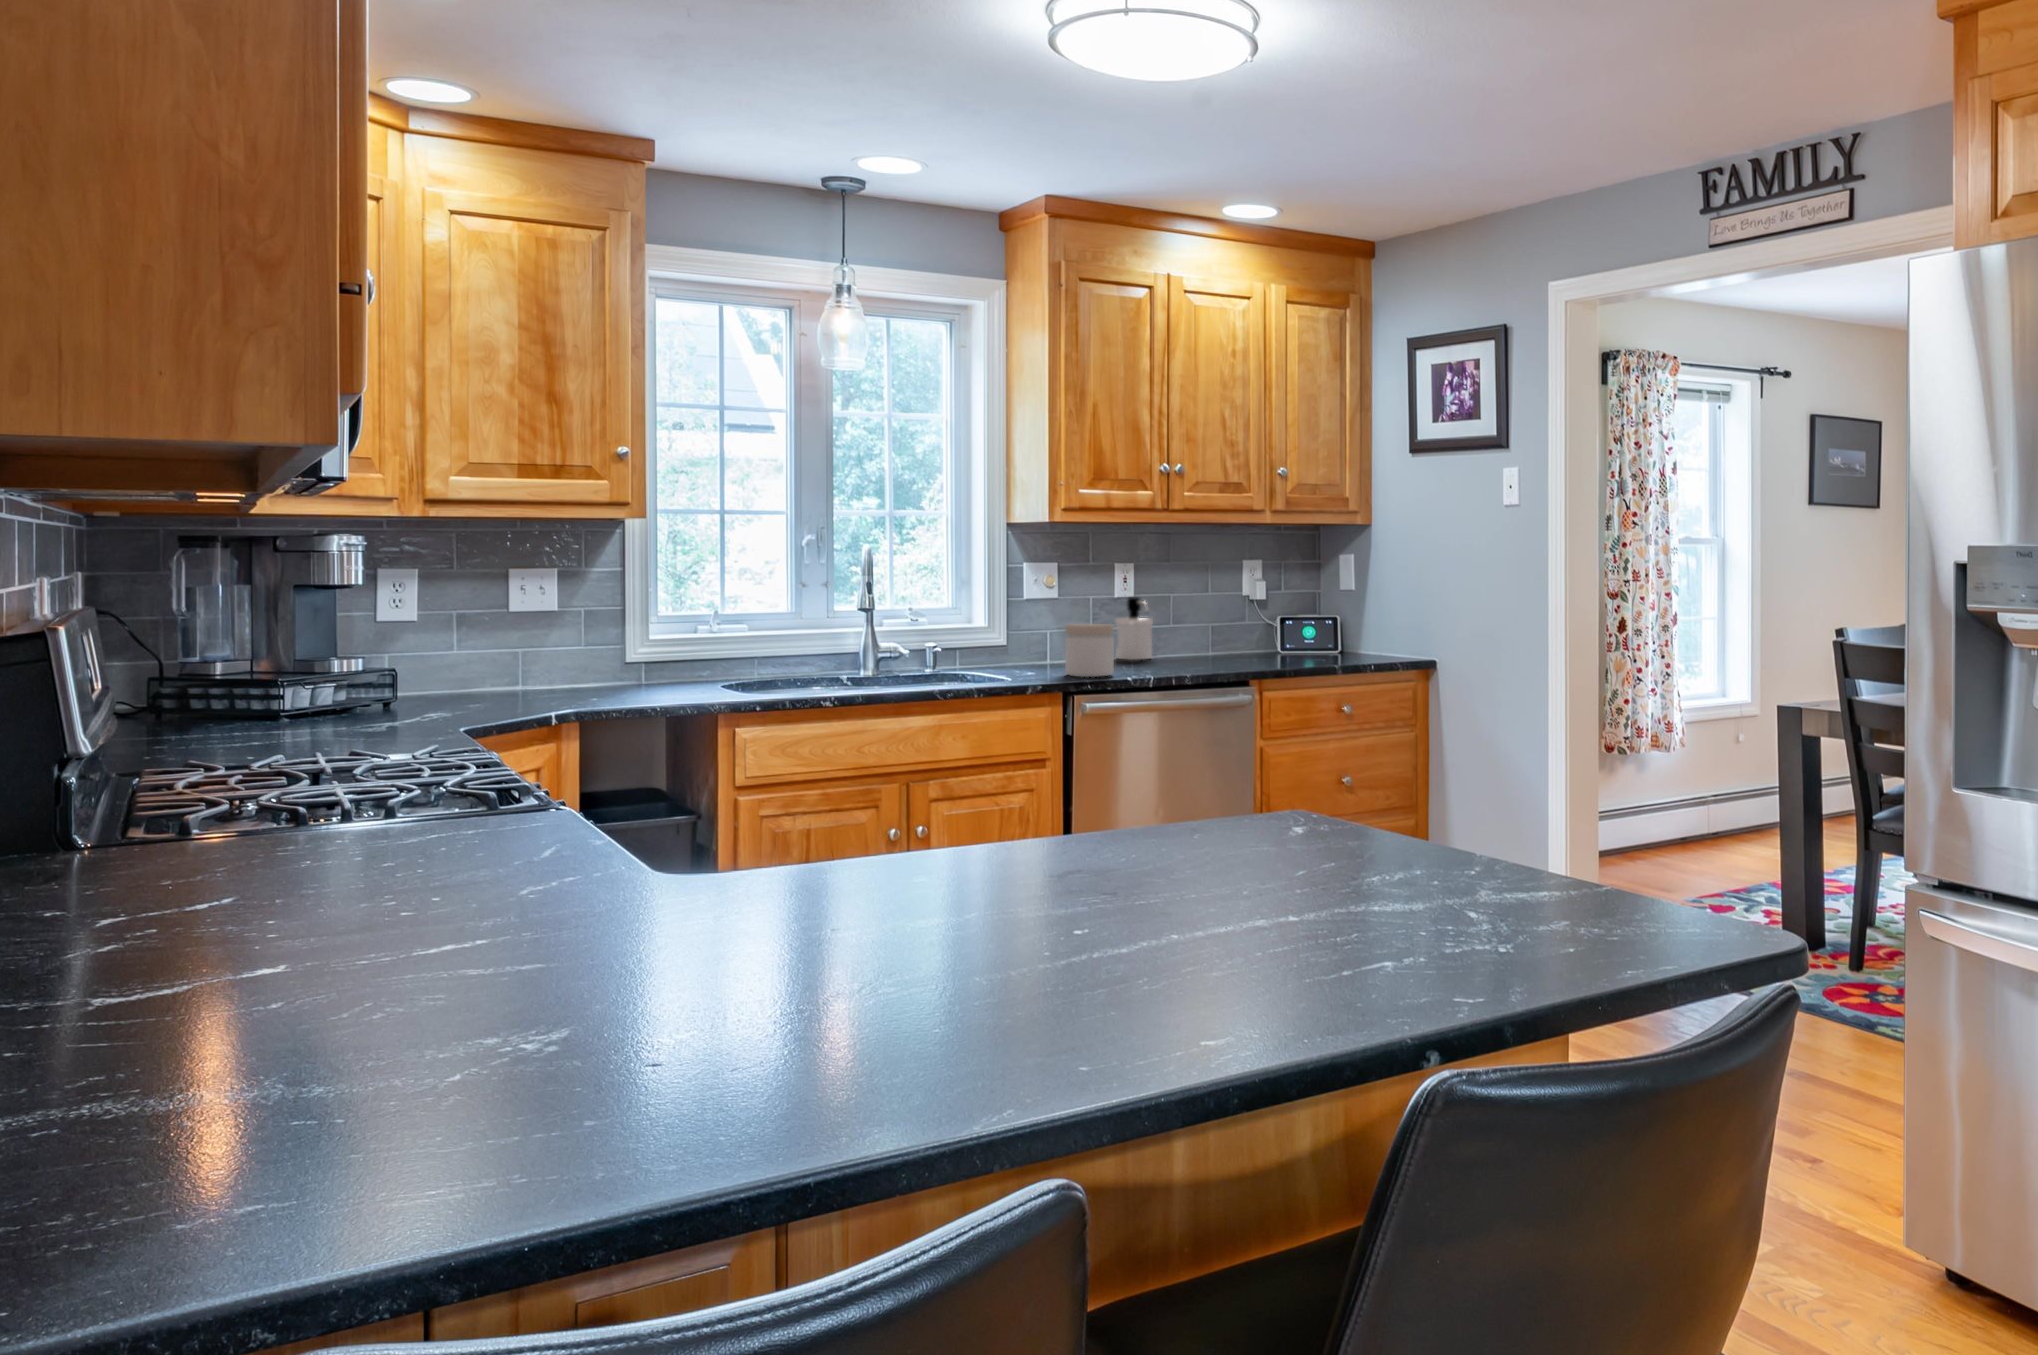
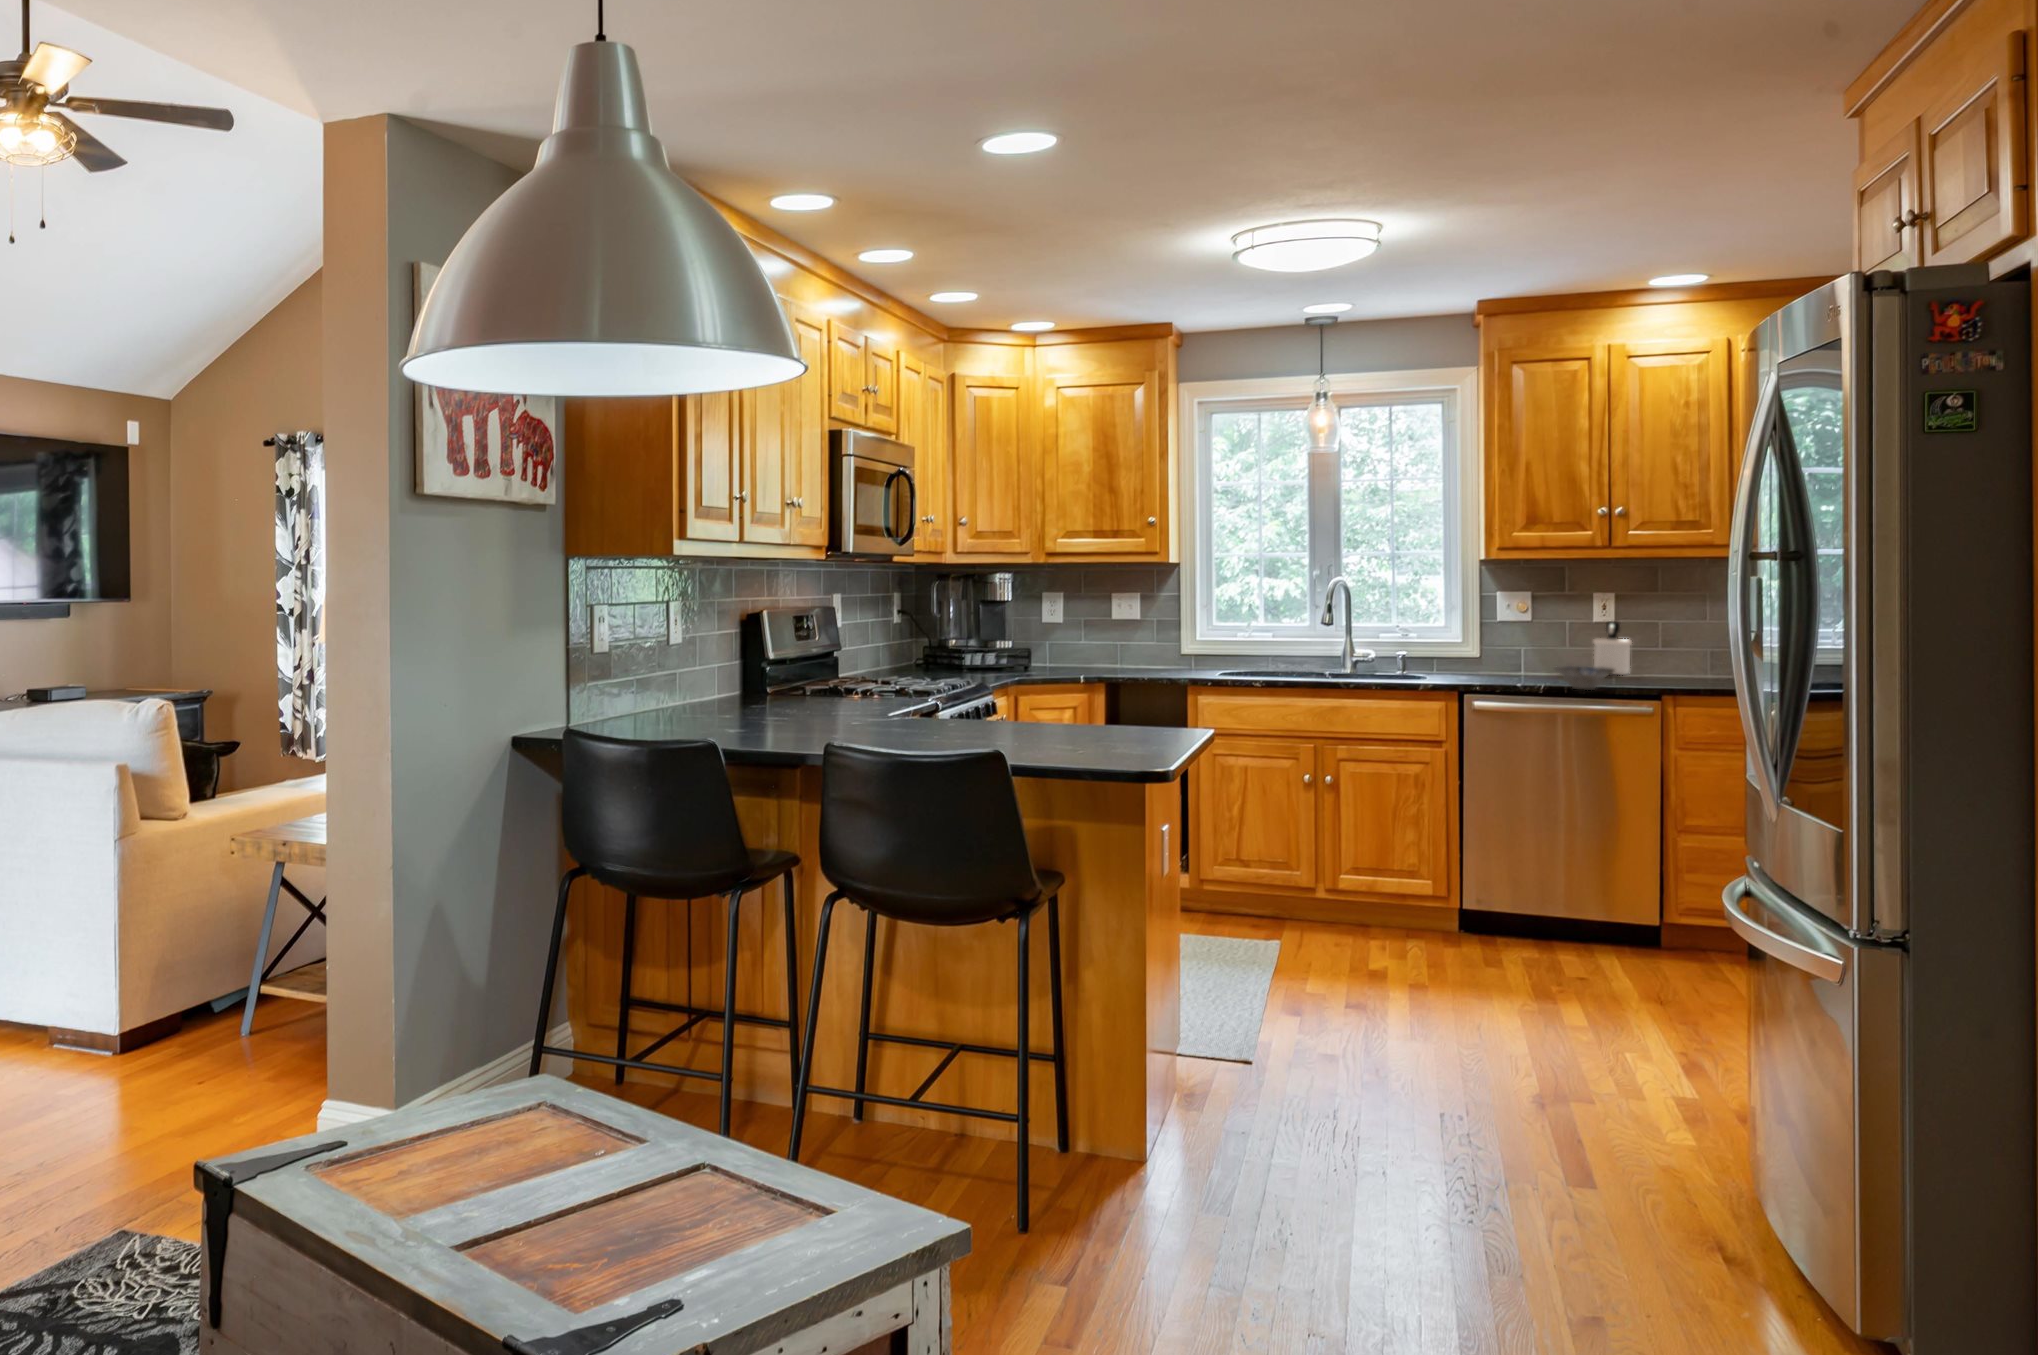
jar: present [1065,624,1114,677] -> none [1491,640,1537,682]
ceramic bowl: none [1150,653,1214,681] -> present [1554,666,1615,690]

